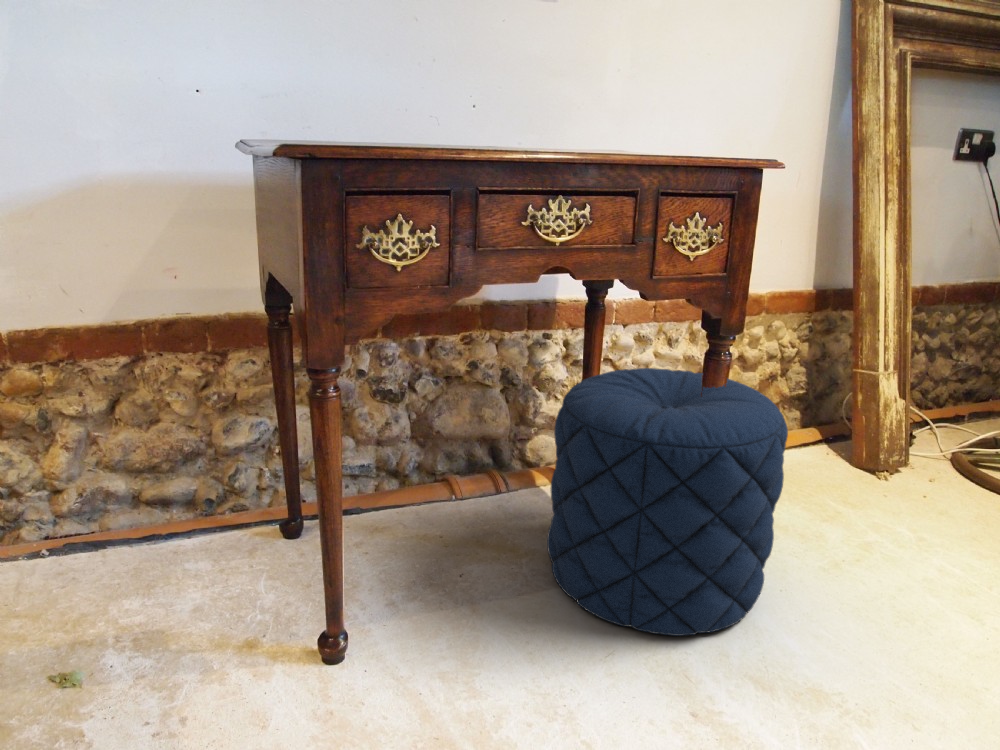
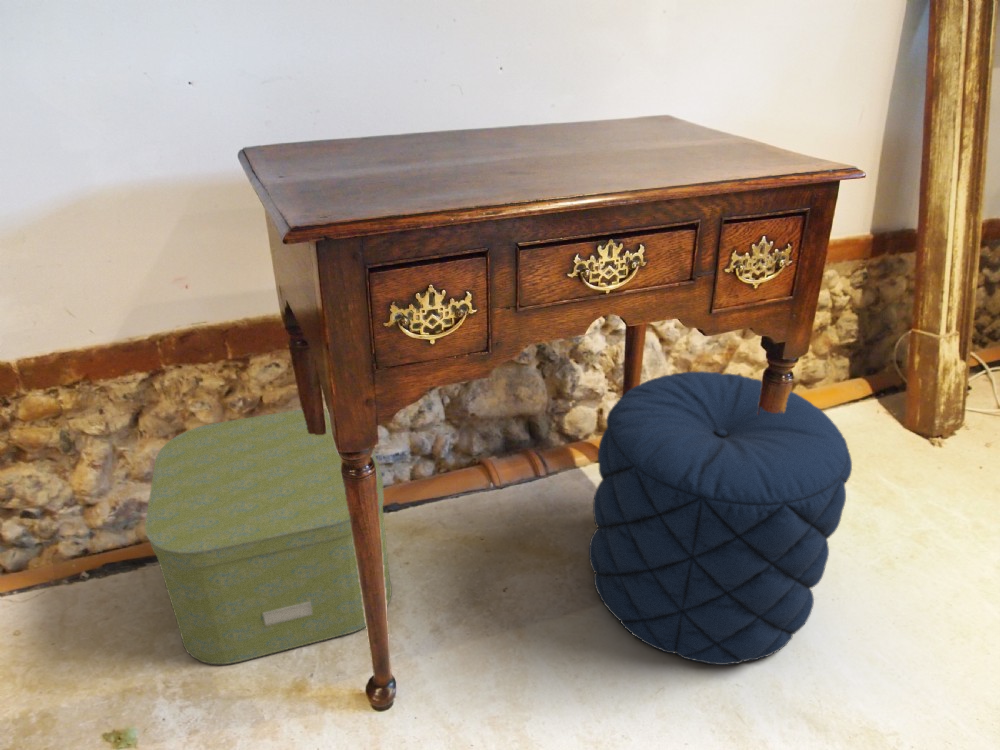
storage box: none [113,404,350,627] -> present [145,409,392,664]

